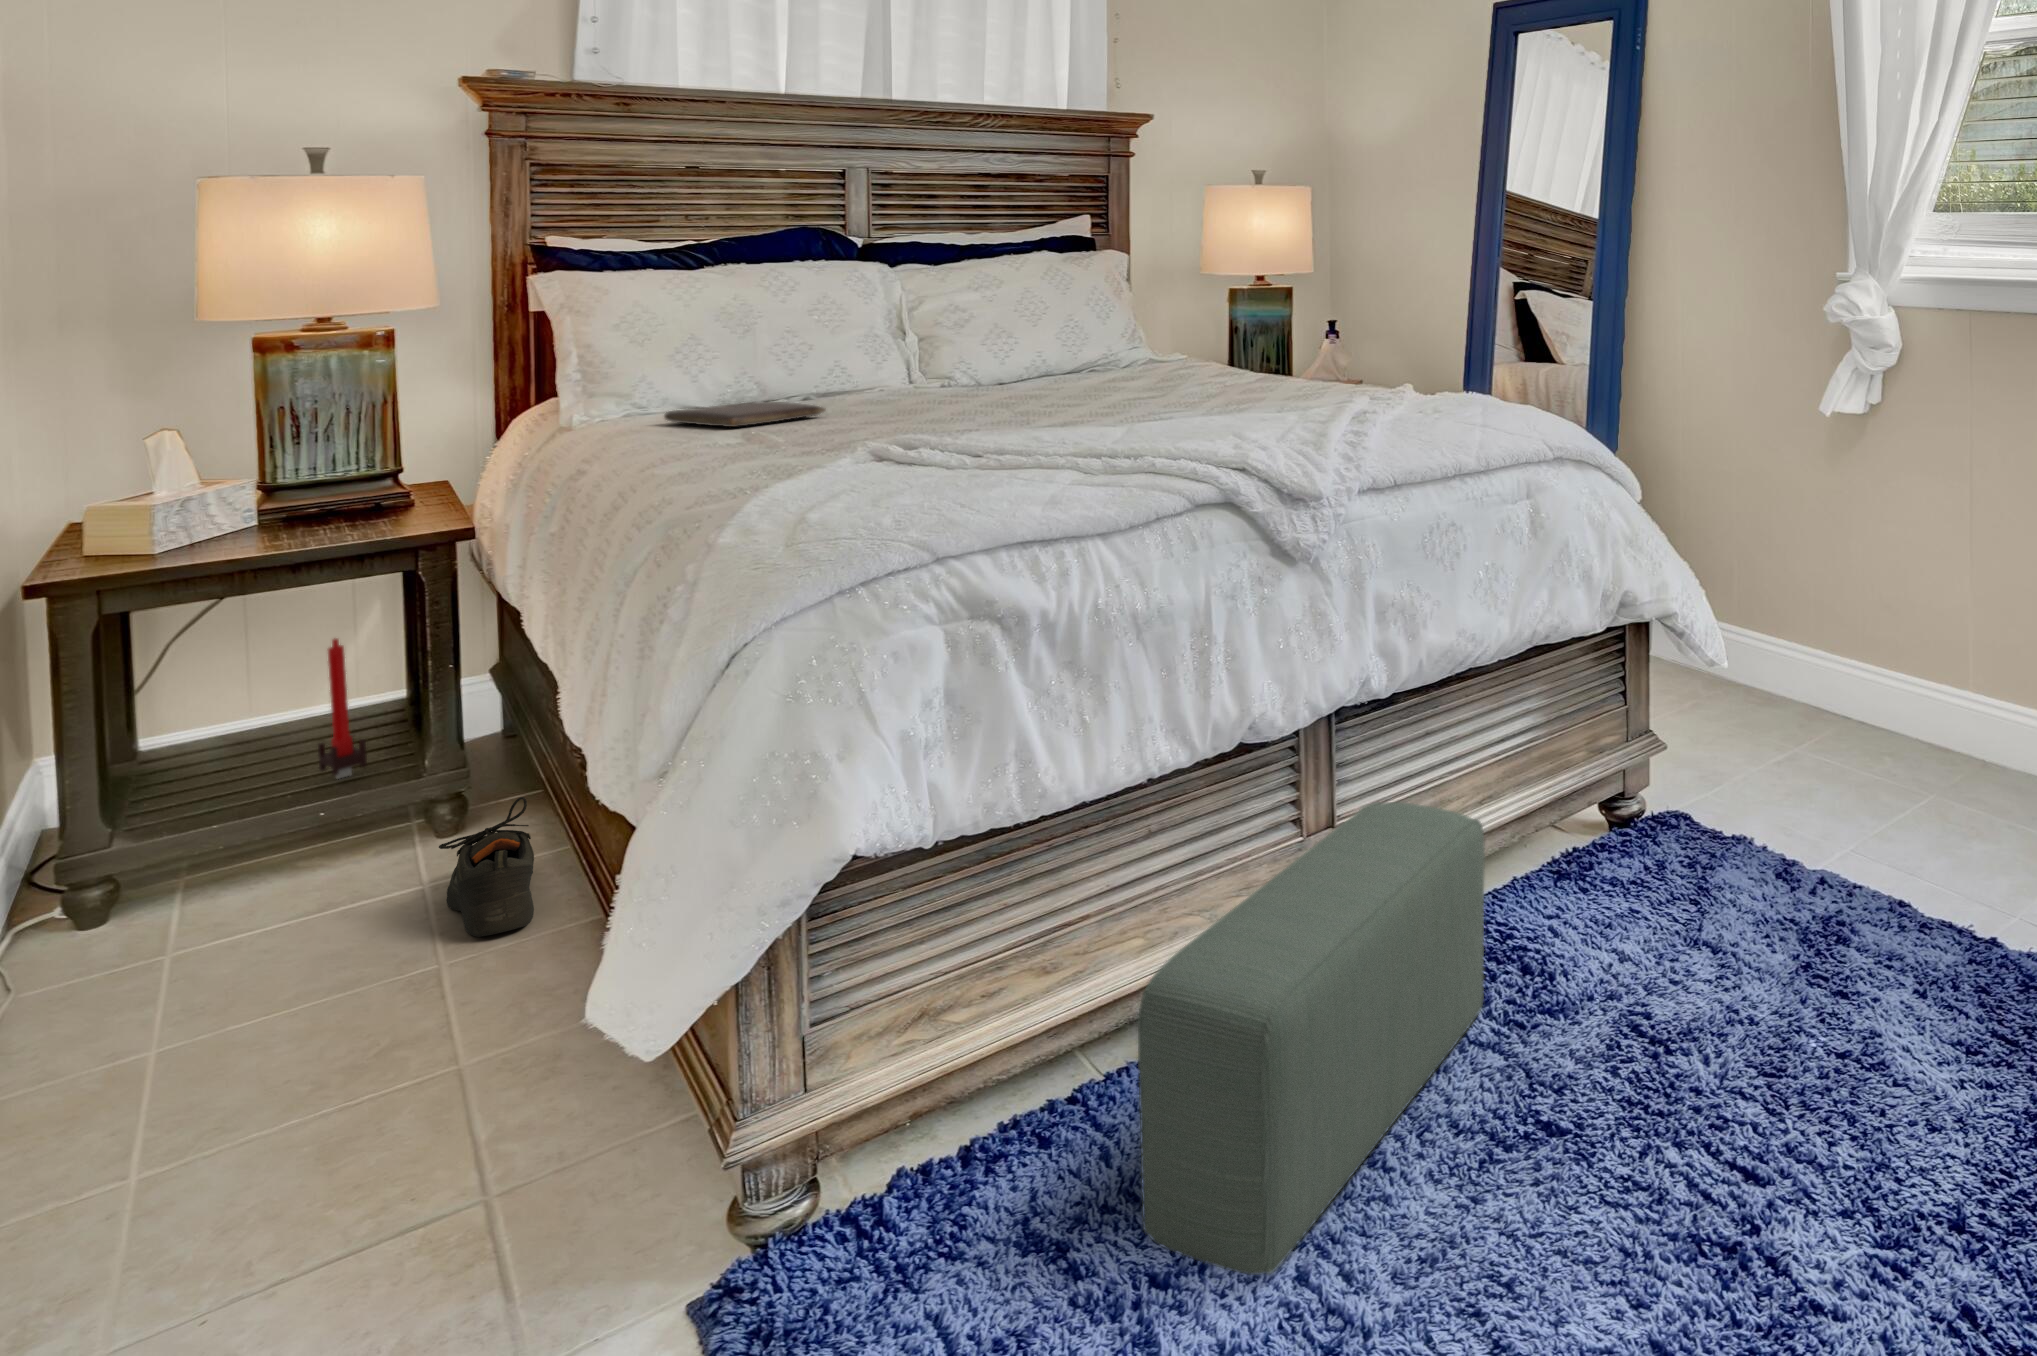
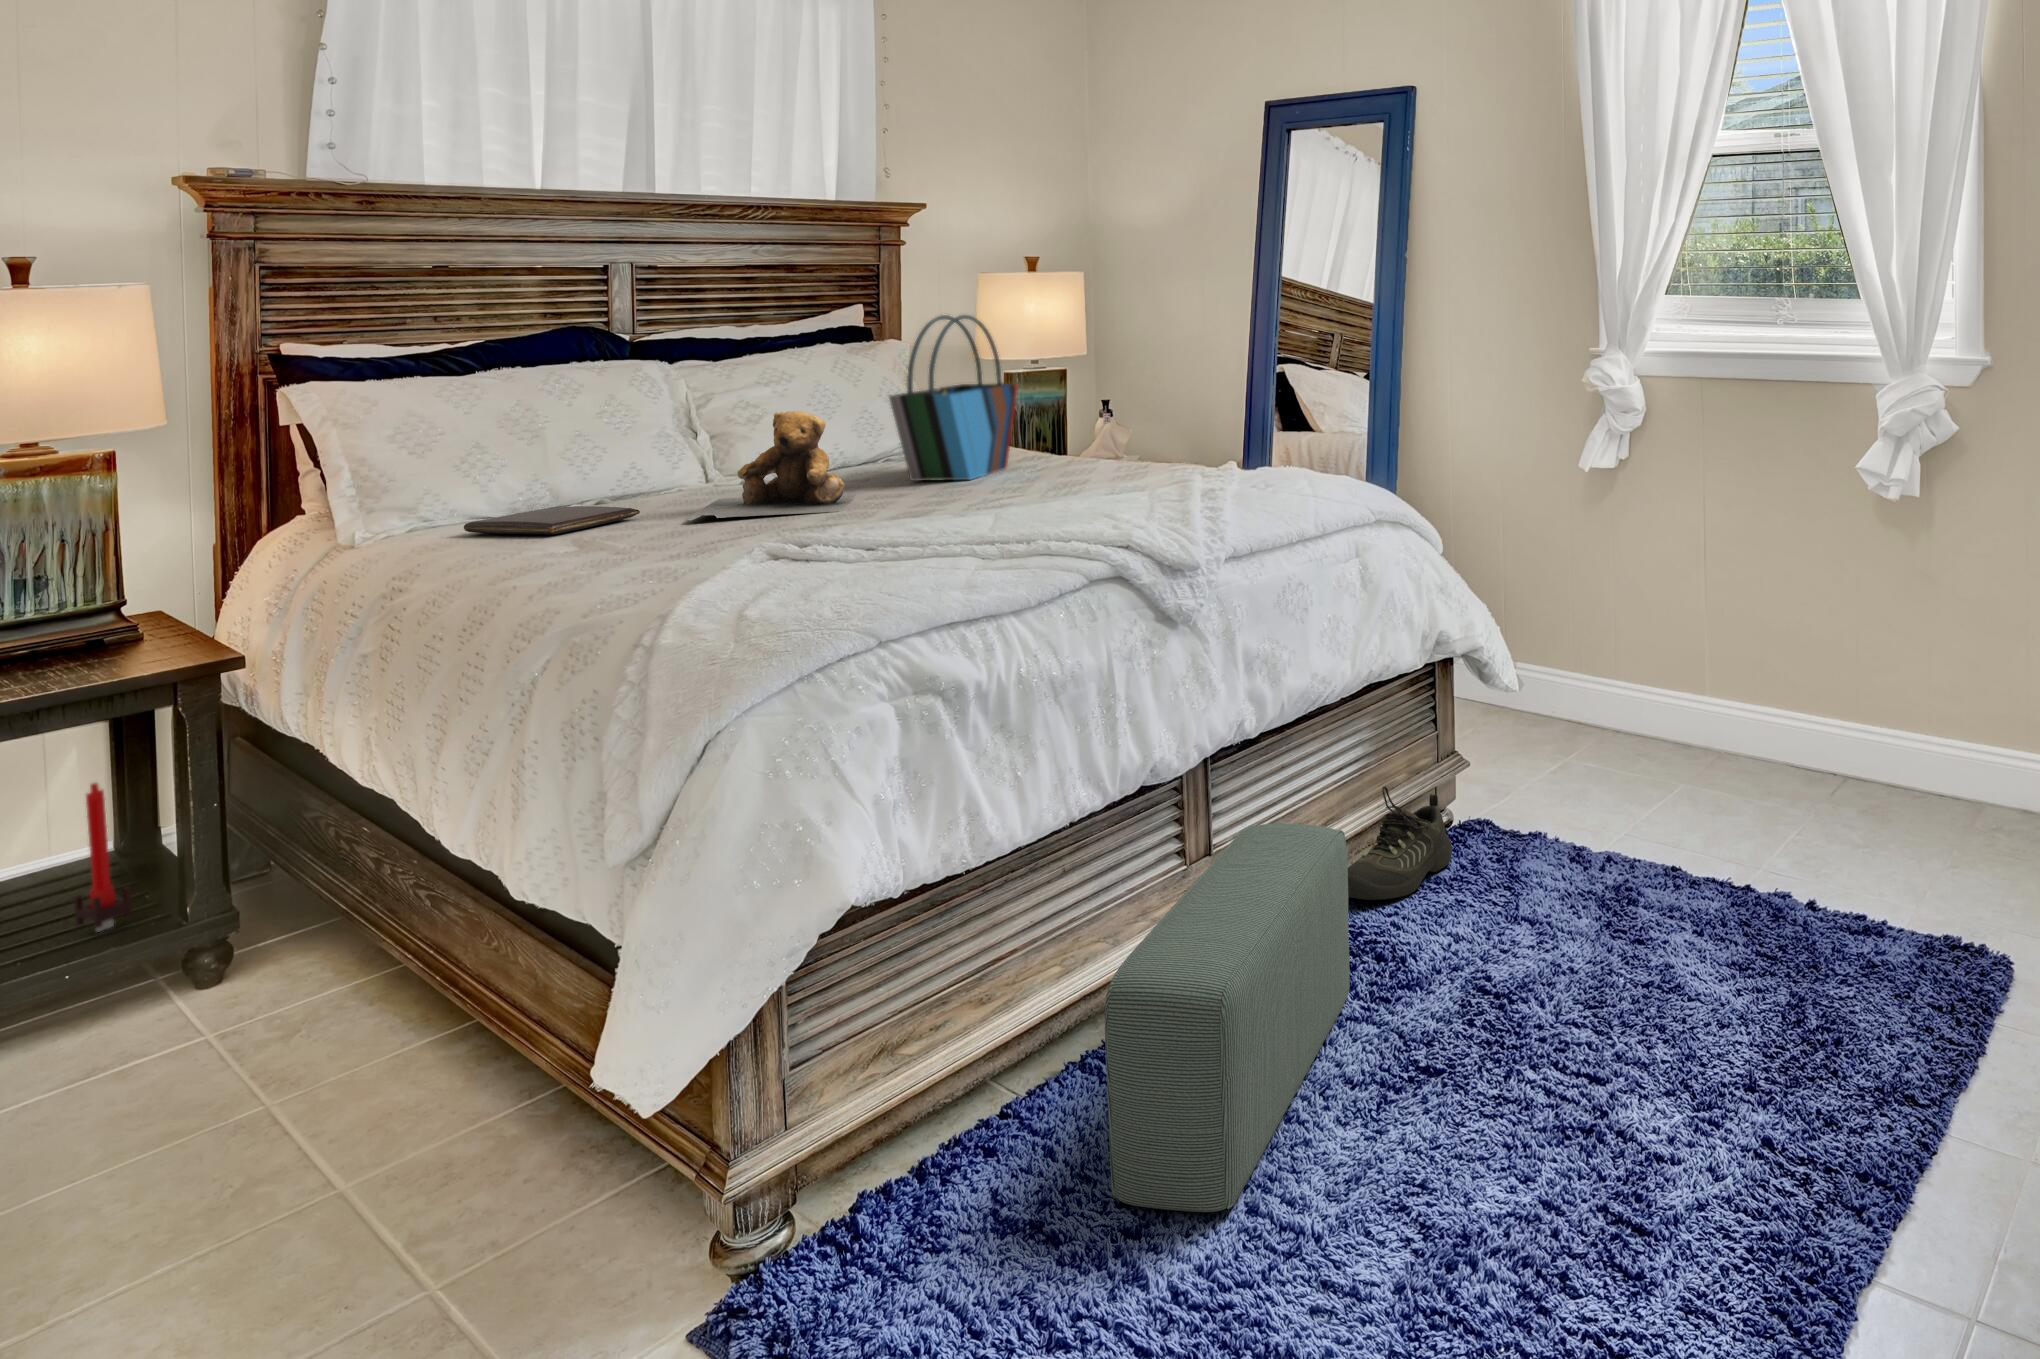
tote bag: none [1076,222,1219,397] -> present [889,315,1018,481]
teddy bear: none [859,314,1067,421] -> present [688,411,857,521]
shoe: present [439,797,534,937] -> present [1348,786,1452,900]

